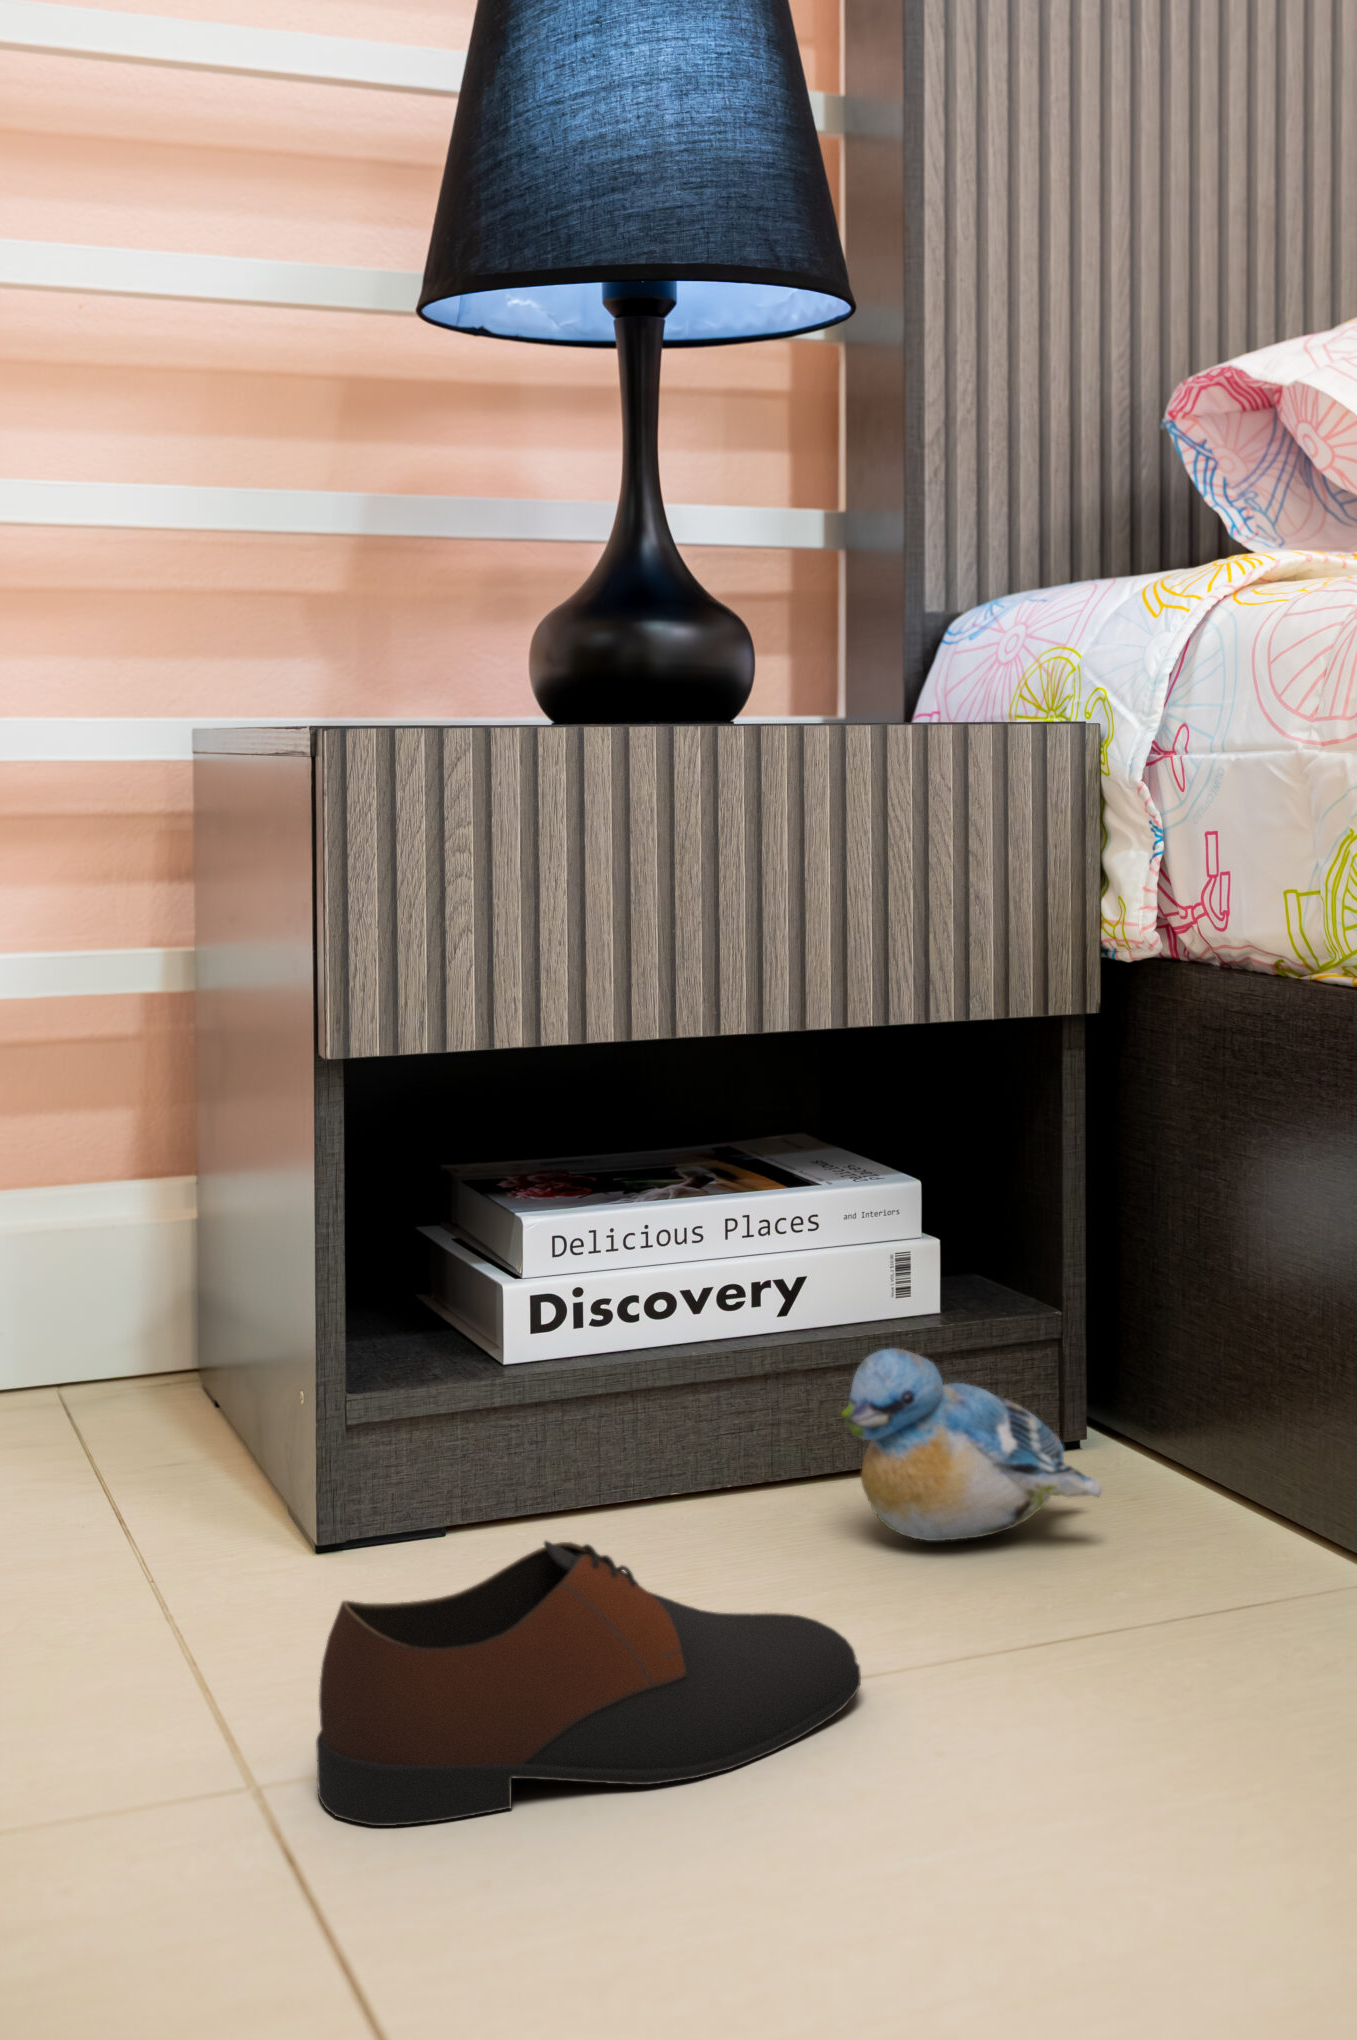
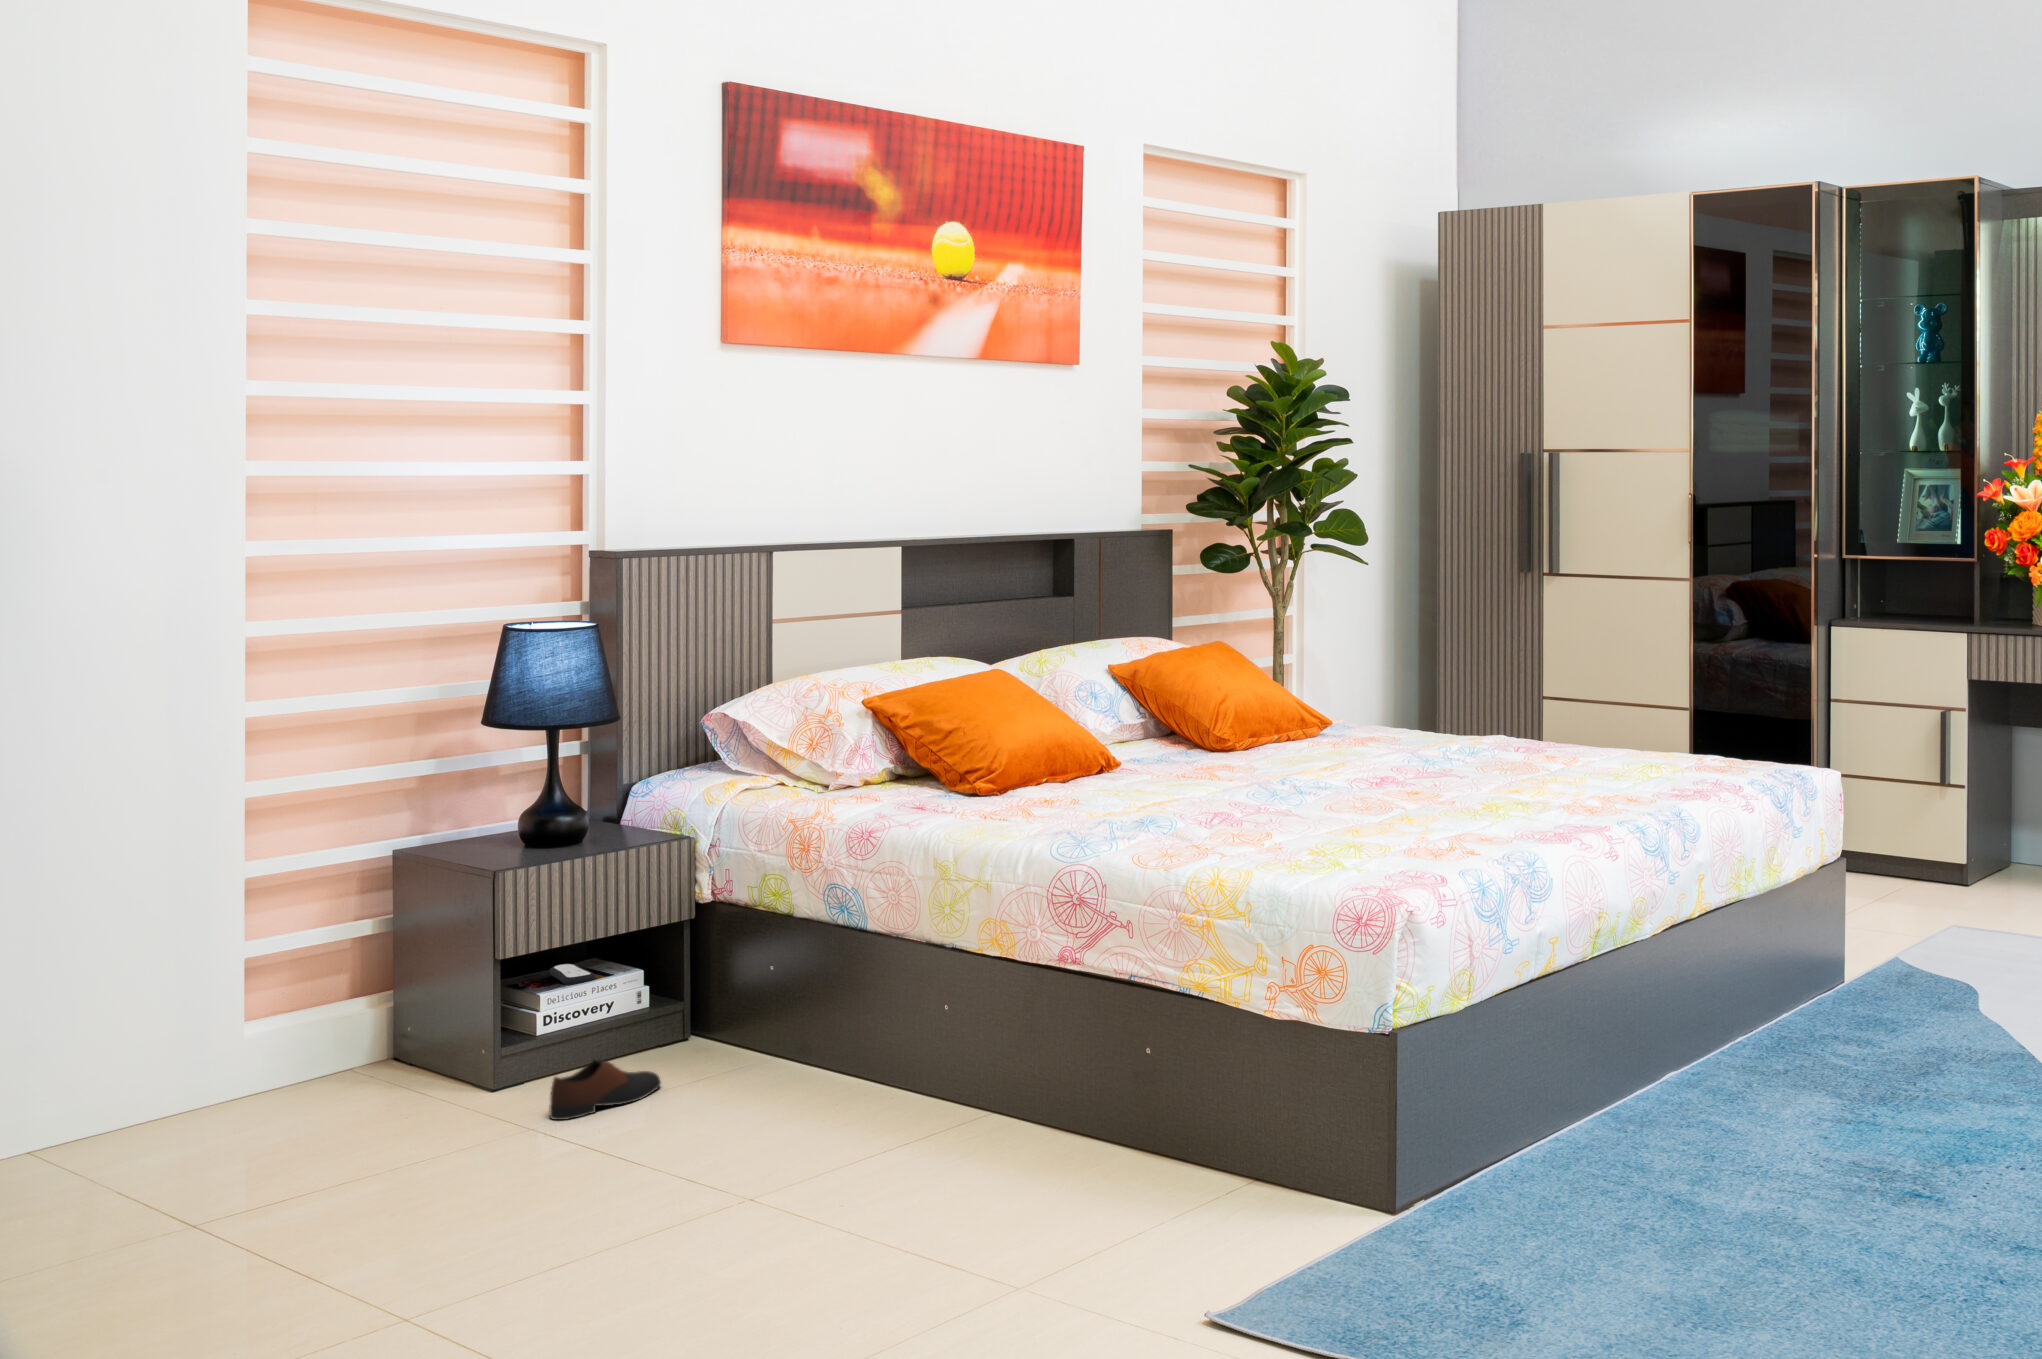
remote control: none [631,1128,742,1198] -> present [550,964,595,985]
plush toy: present [842,1348,1102,1541] -> none [639,1013,706,1061]

